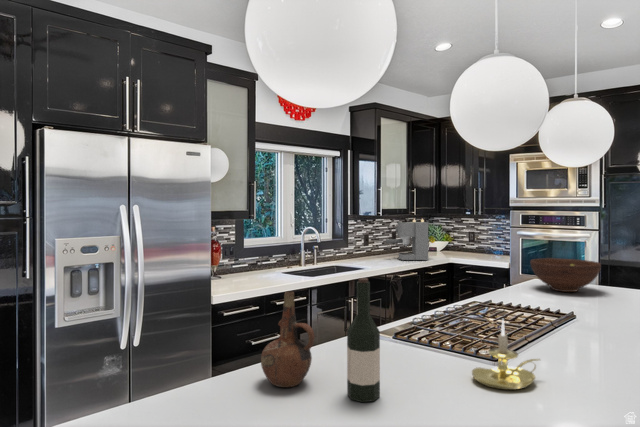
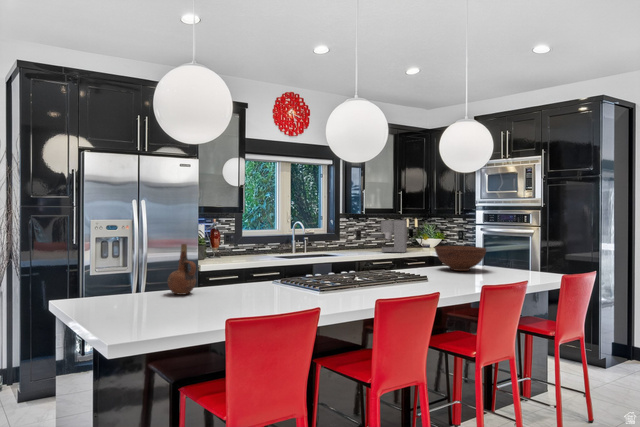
wine bottle: present [347,278,380,402] -> none [204,235,222,300]
candle holder: present [472,320,540,390] -> none [281,262,323,301]

